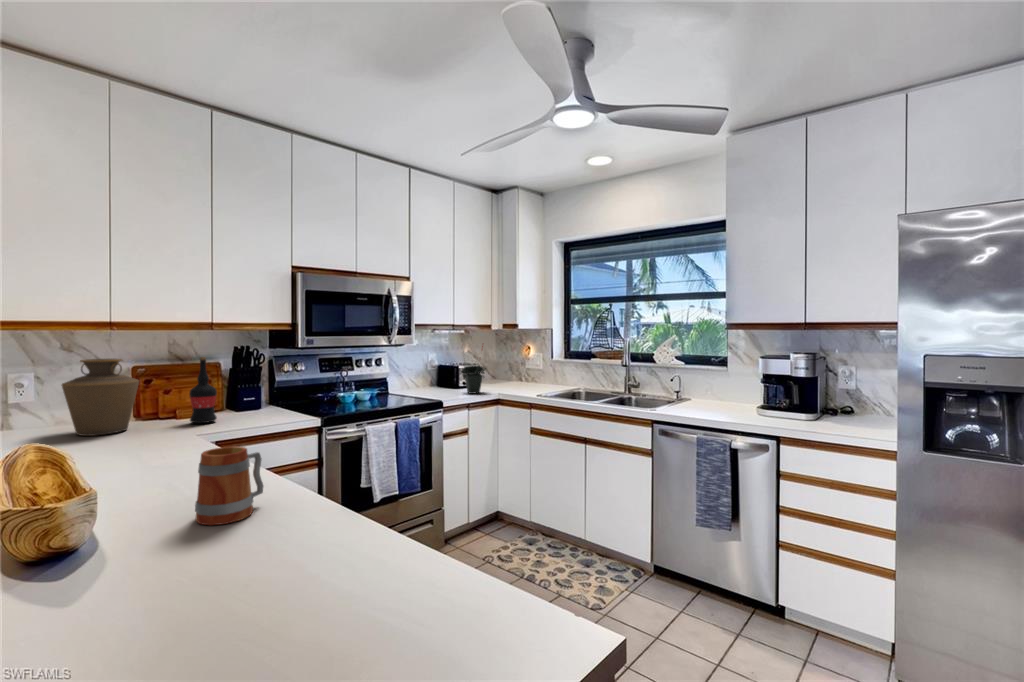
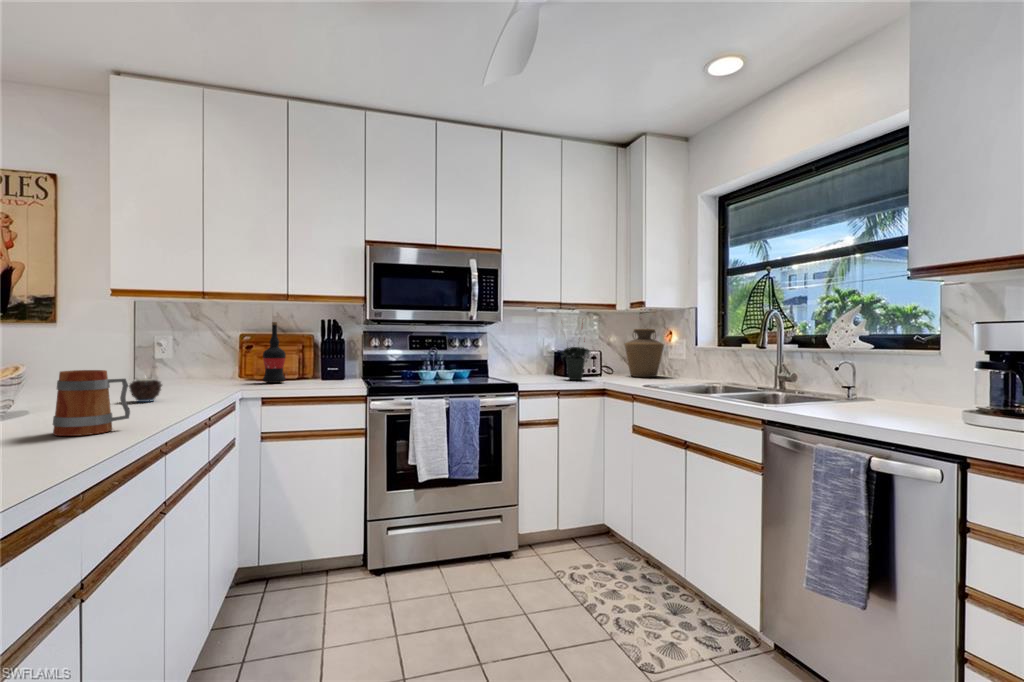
vase: present [61,359,139,436] -> present [625,329,664,377]
candle: none [120,437,158,469] -> present [129,379,162,402]

